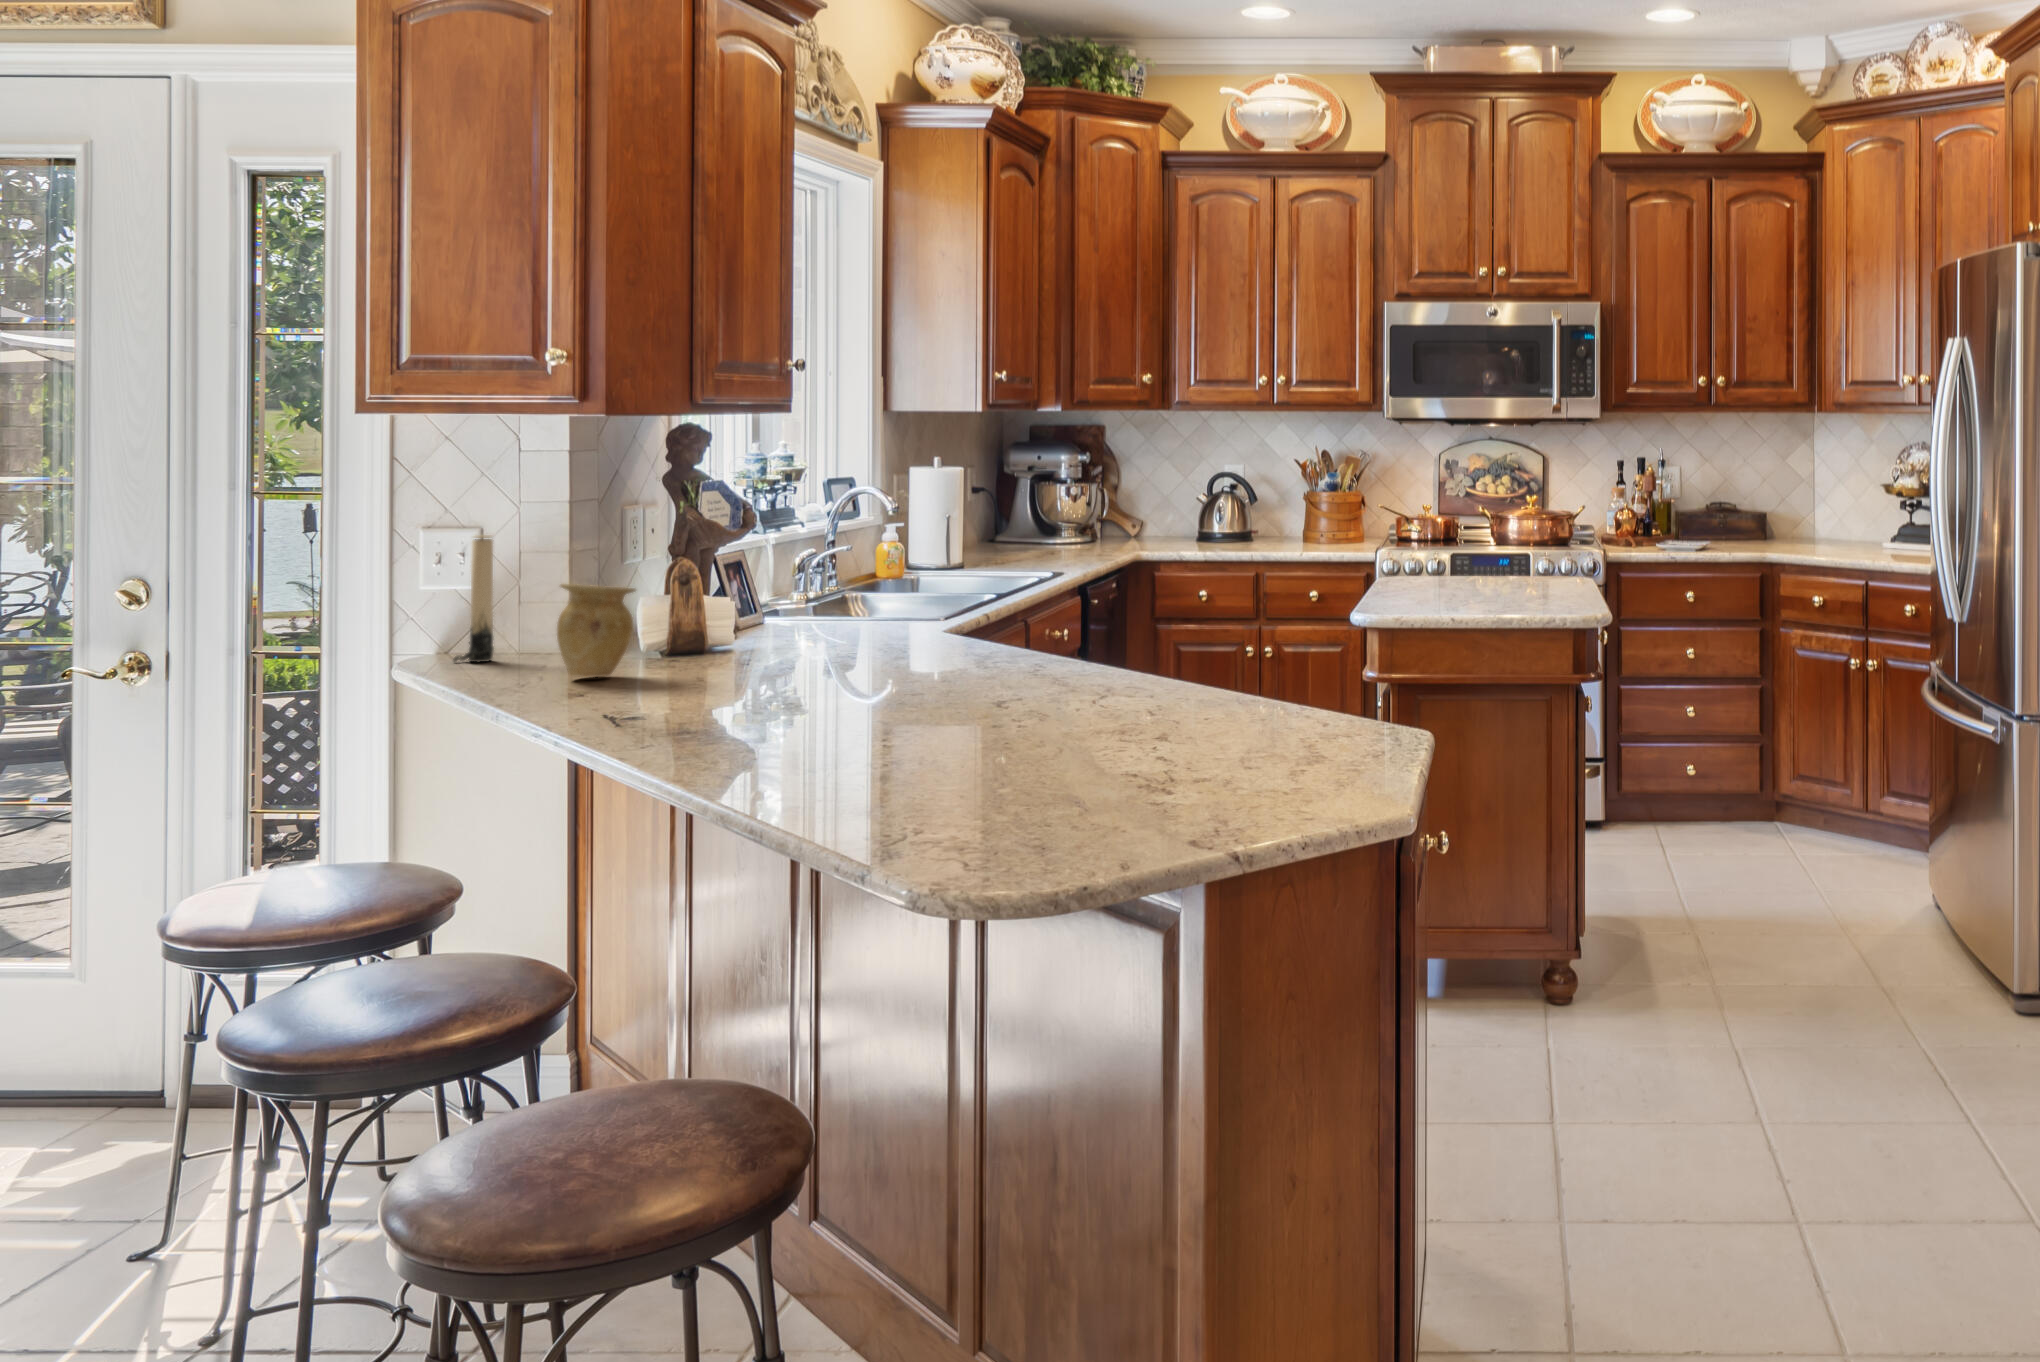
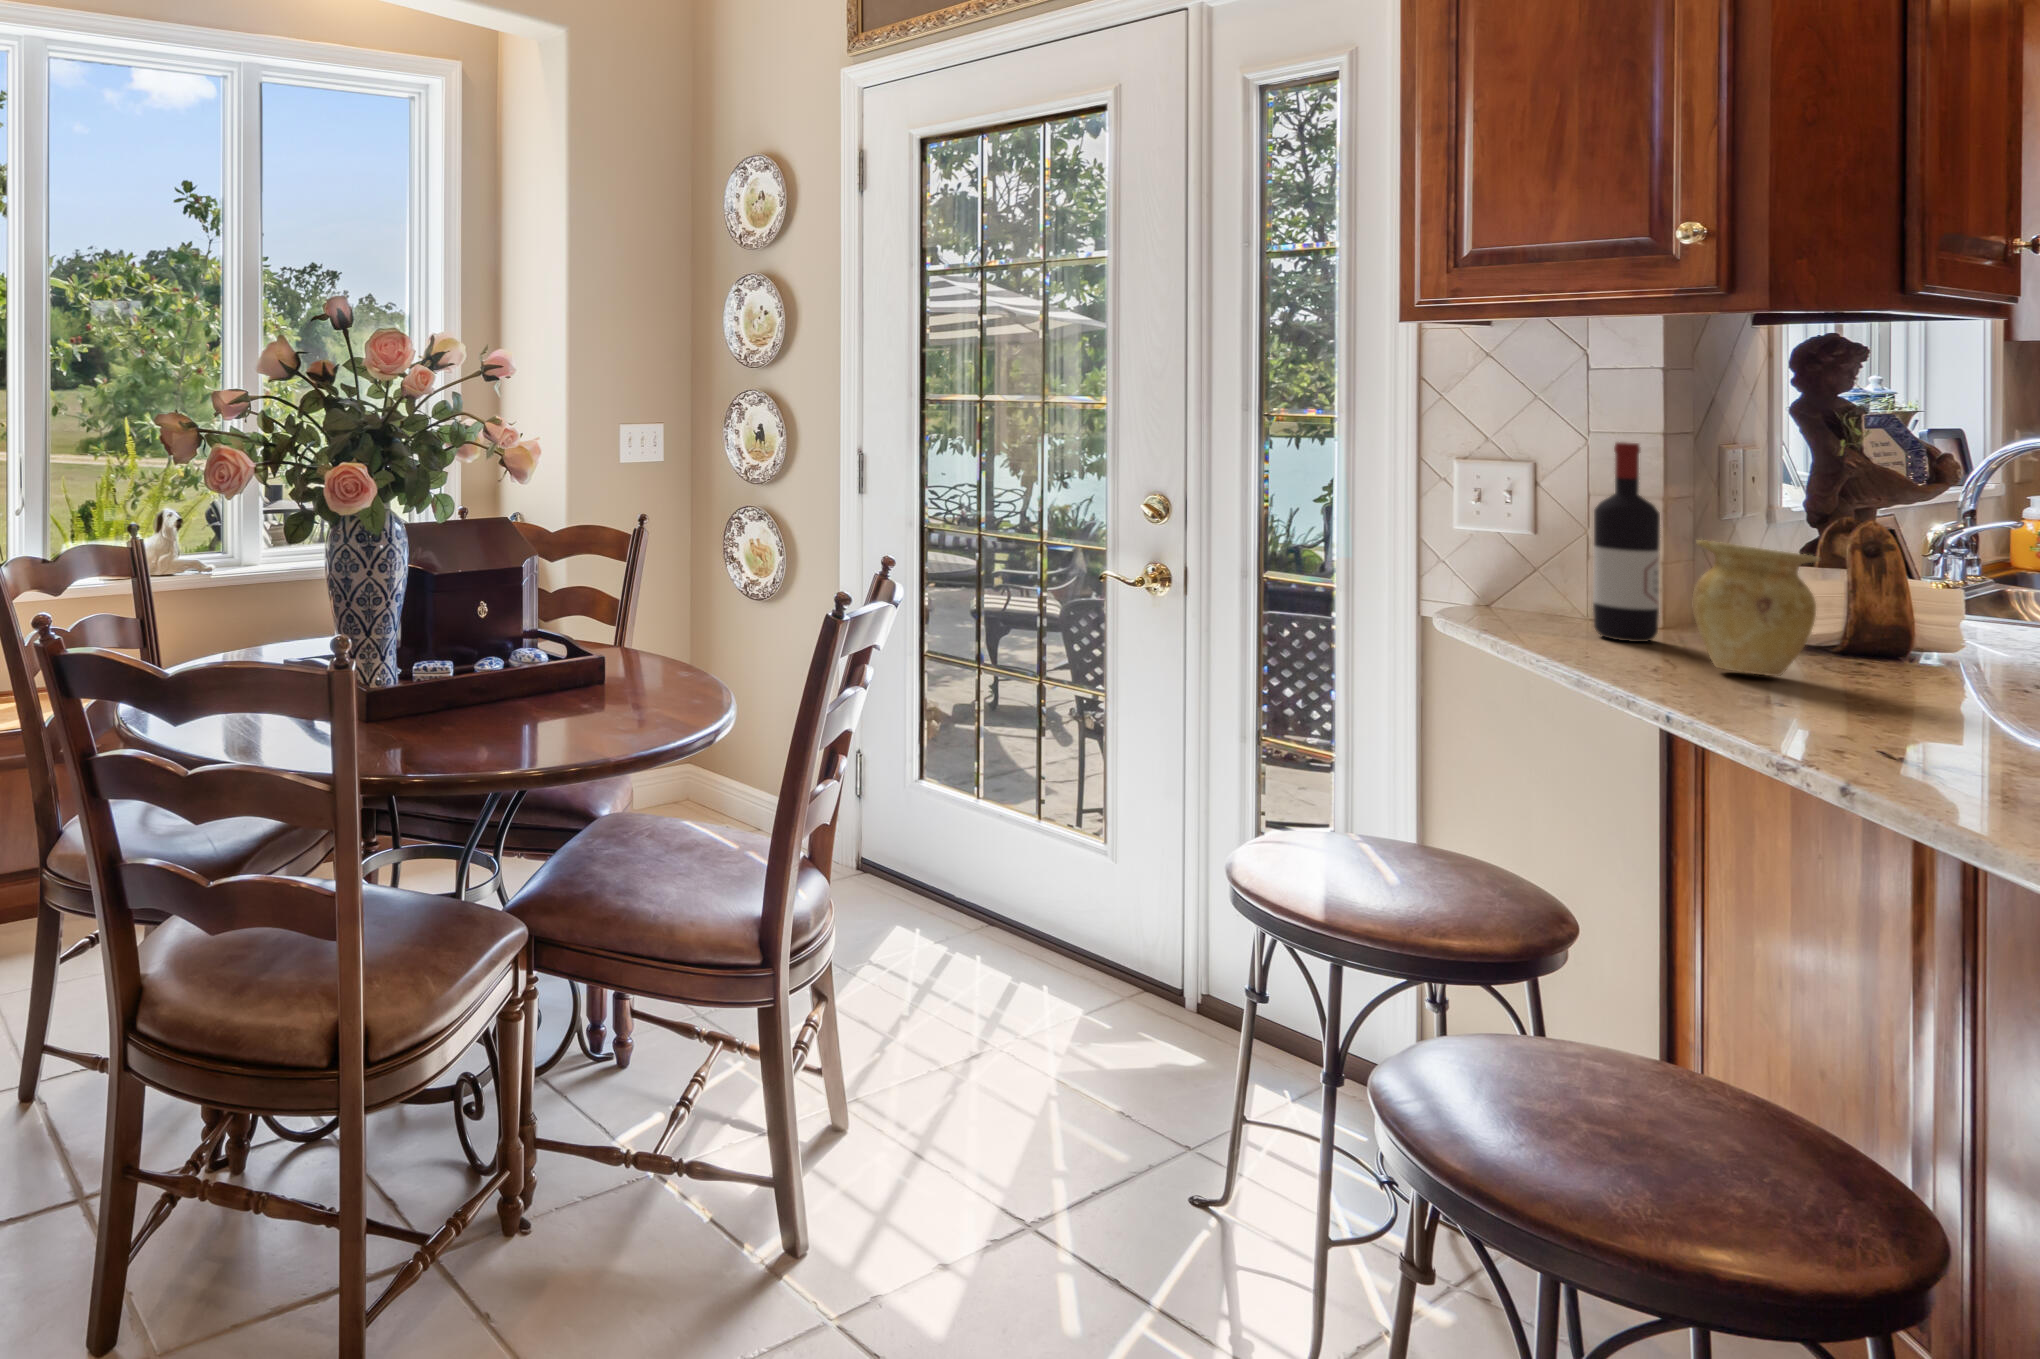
wine bottle: none [509,511,557,666] -> present [1593,442,1660,642]
candle: present [454,535,494,662] -> none [1511,469,1565,626]

